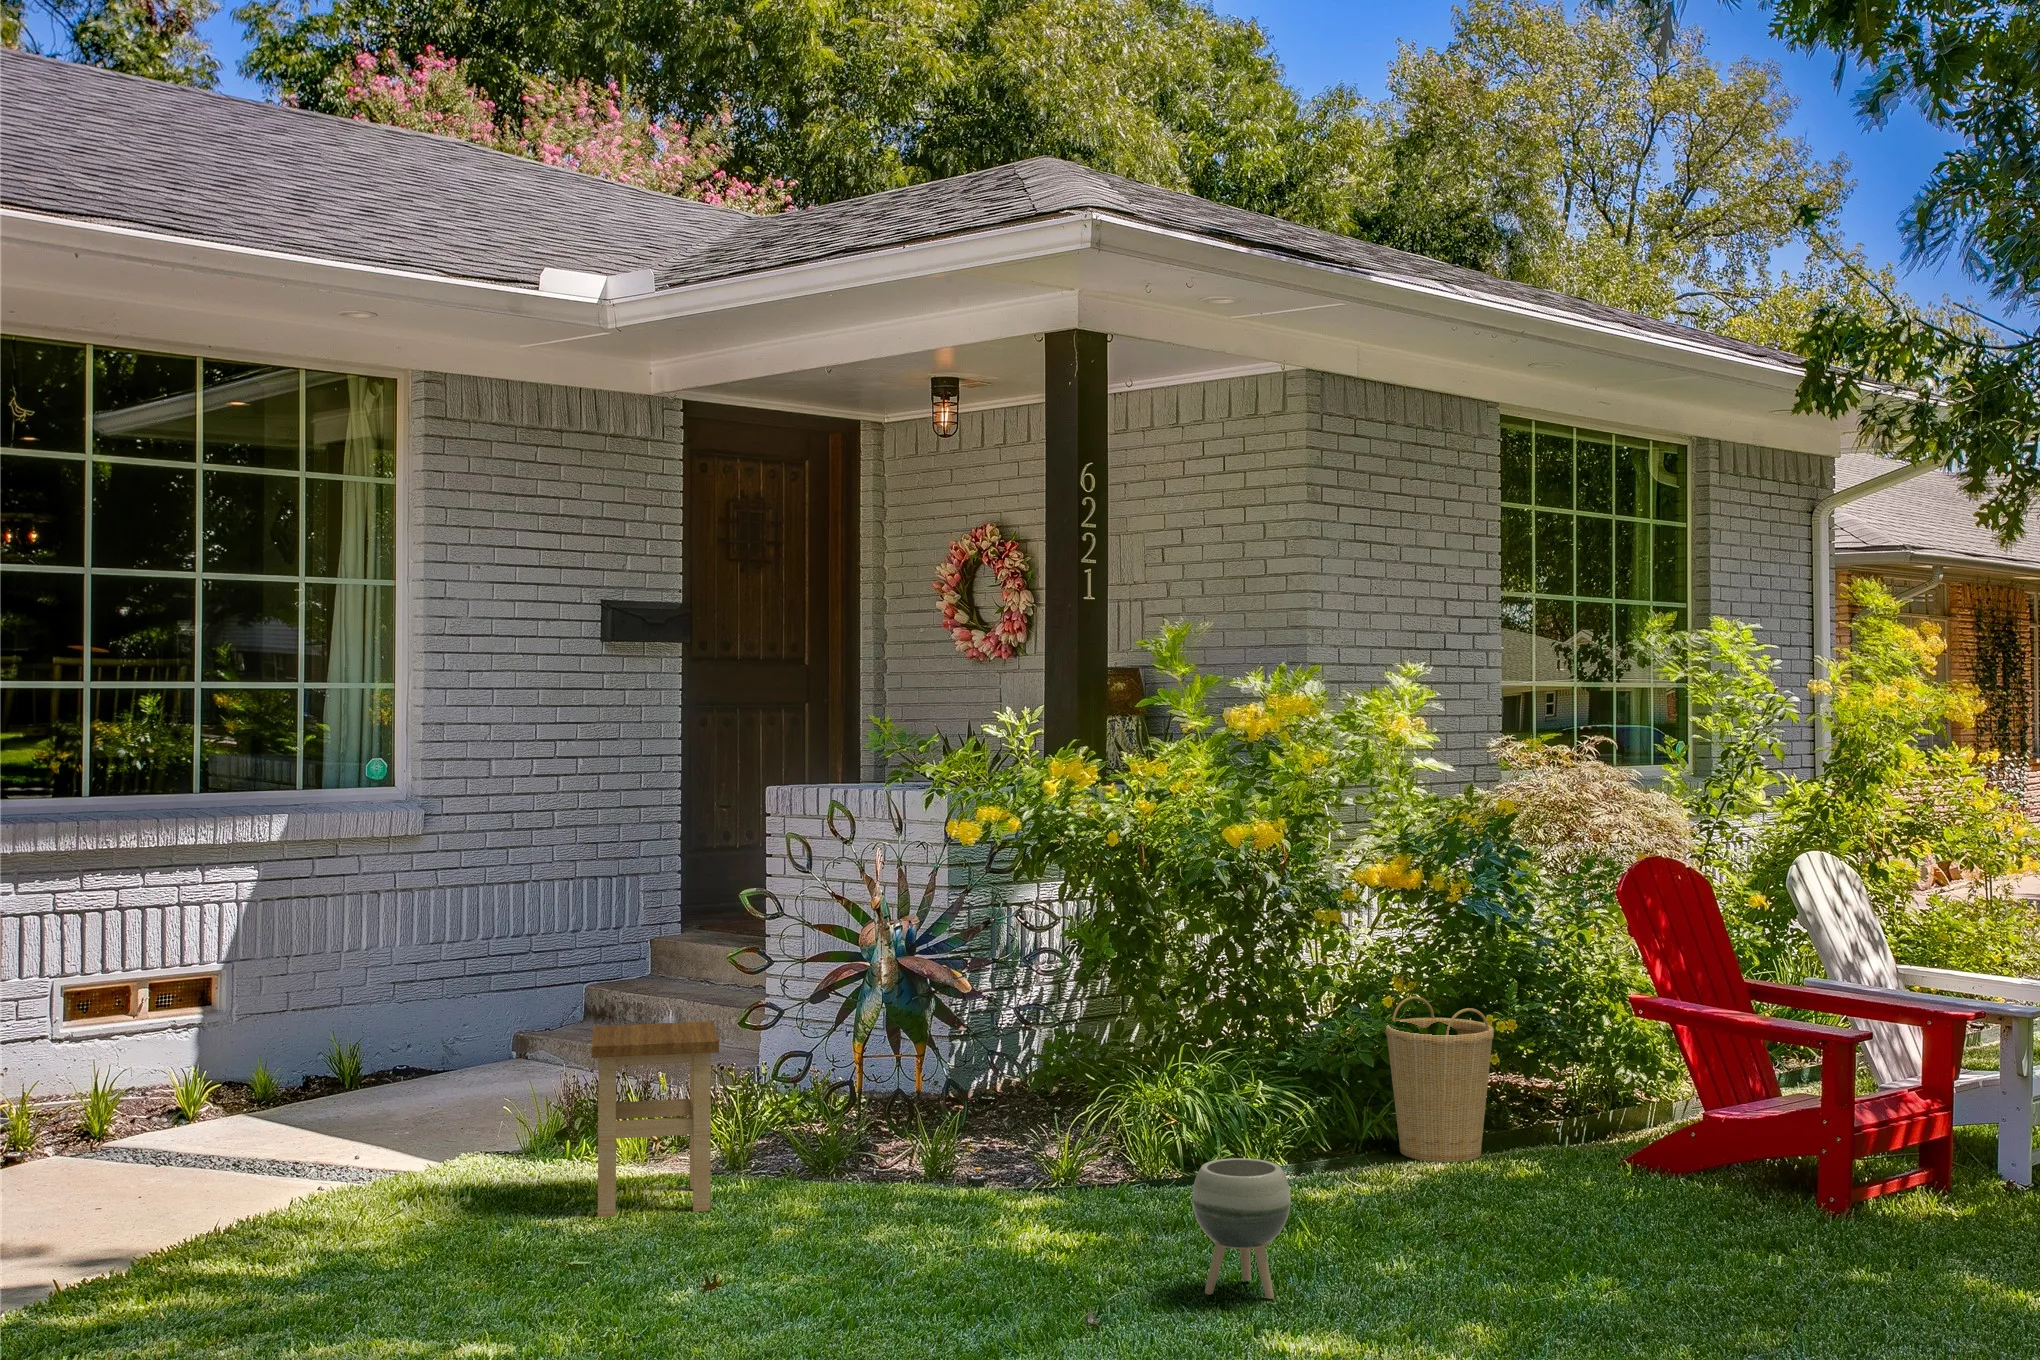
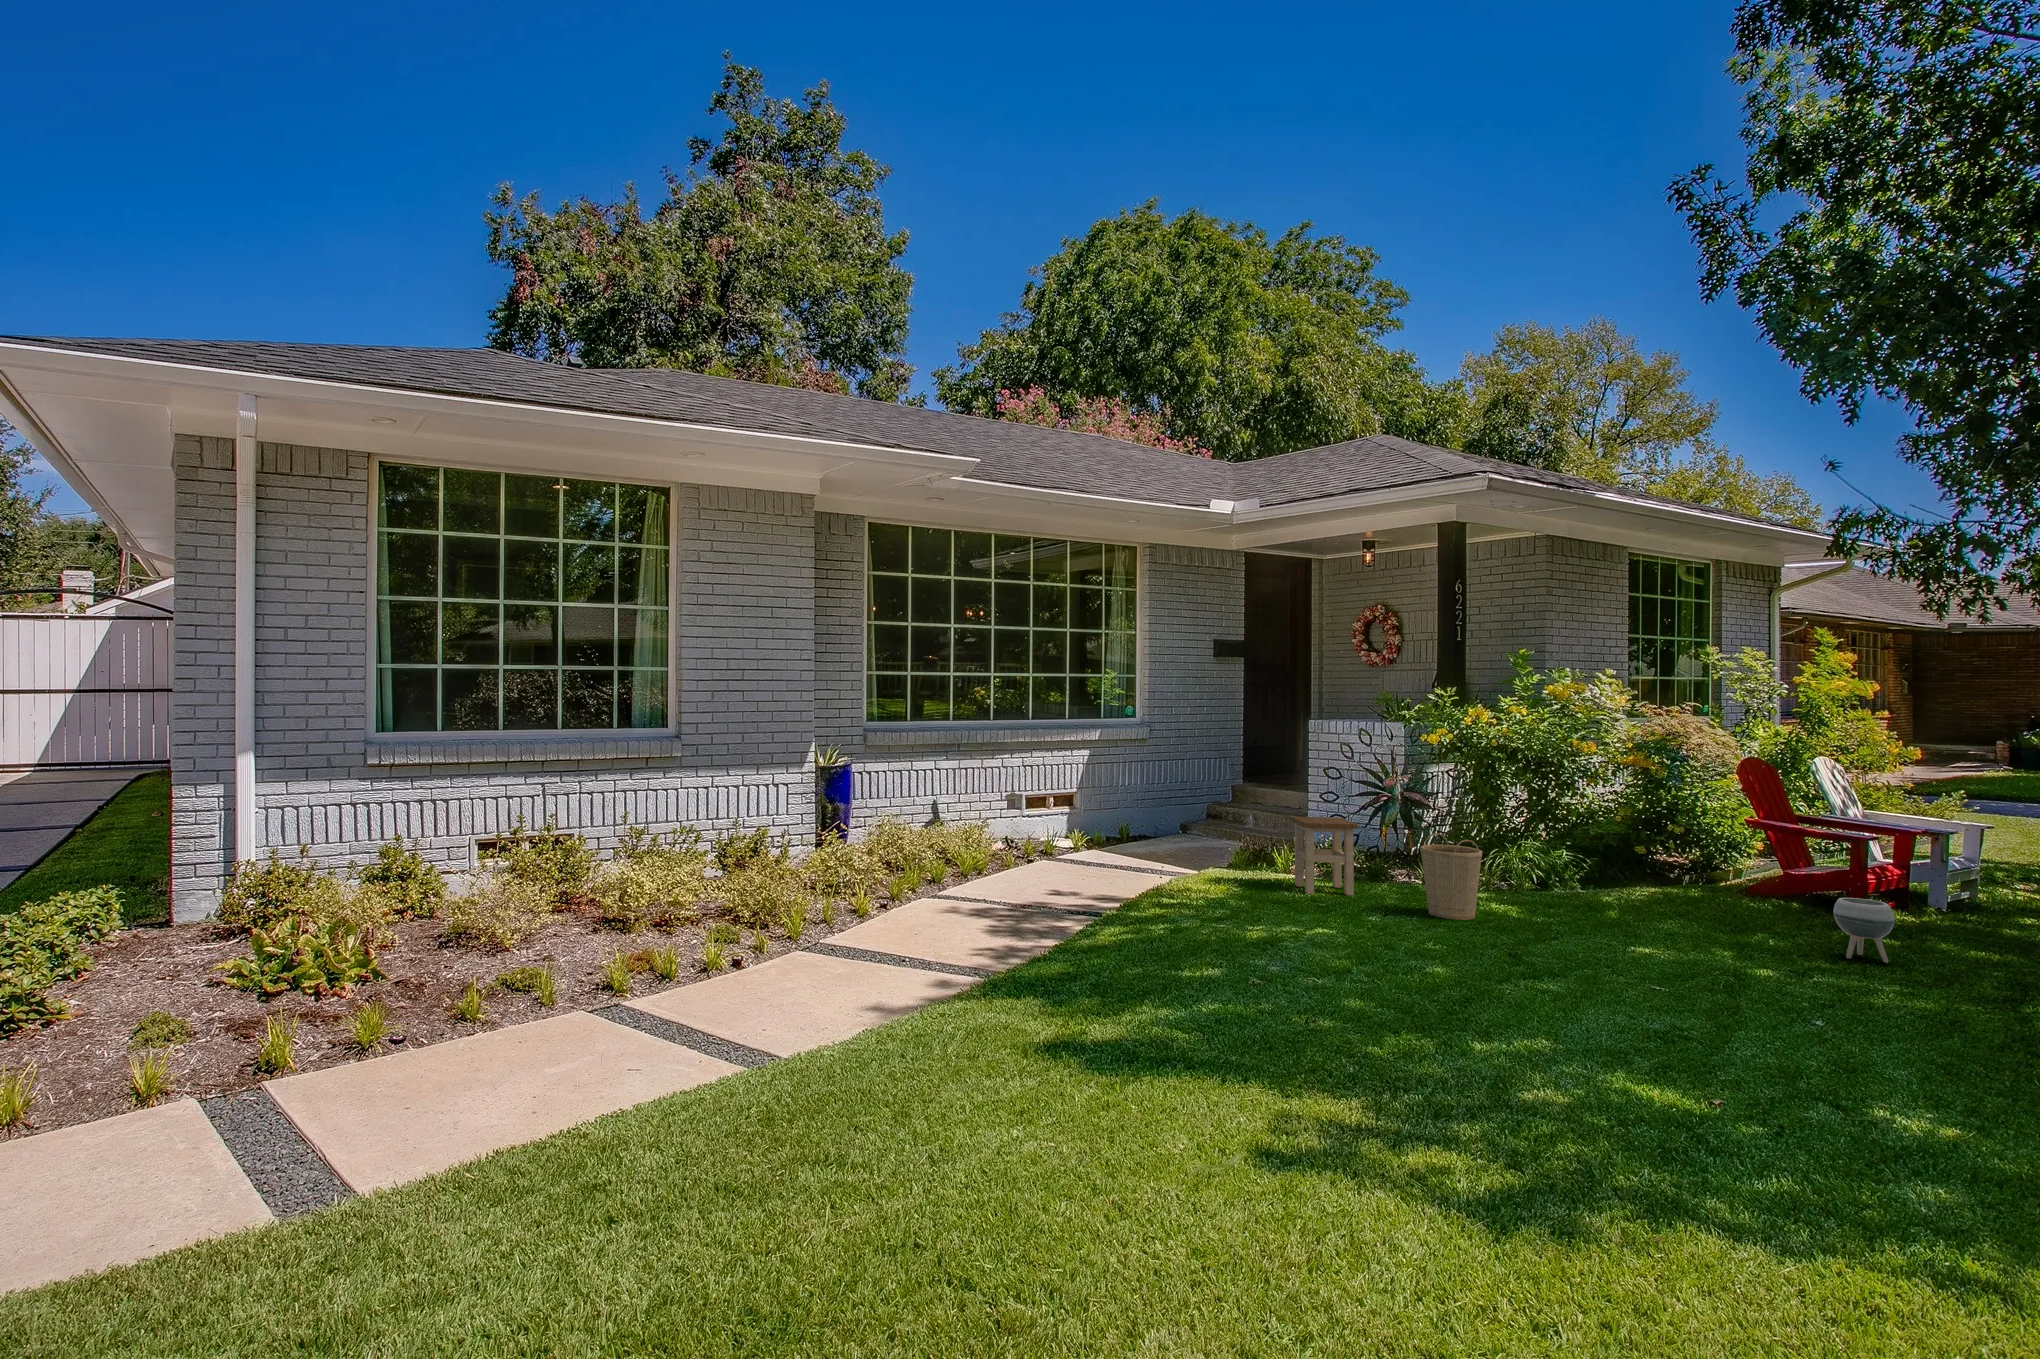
basket: present [1385,997,1494,1162] -> present [1420,833,1482,920]
planter: present [1192,1158,1291,1299] -> present [1834,898,1894,963]

